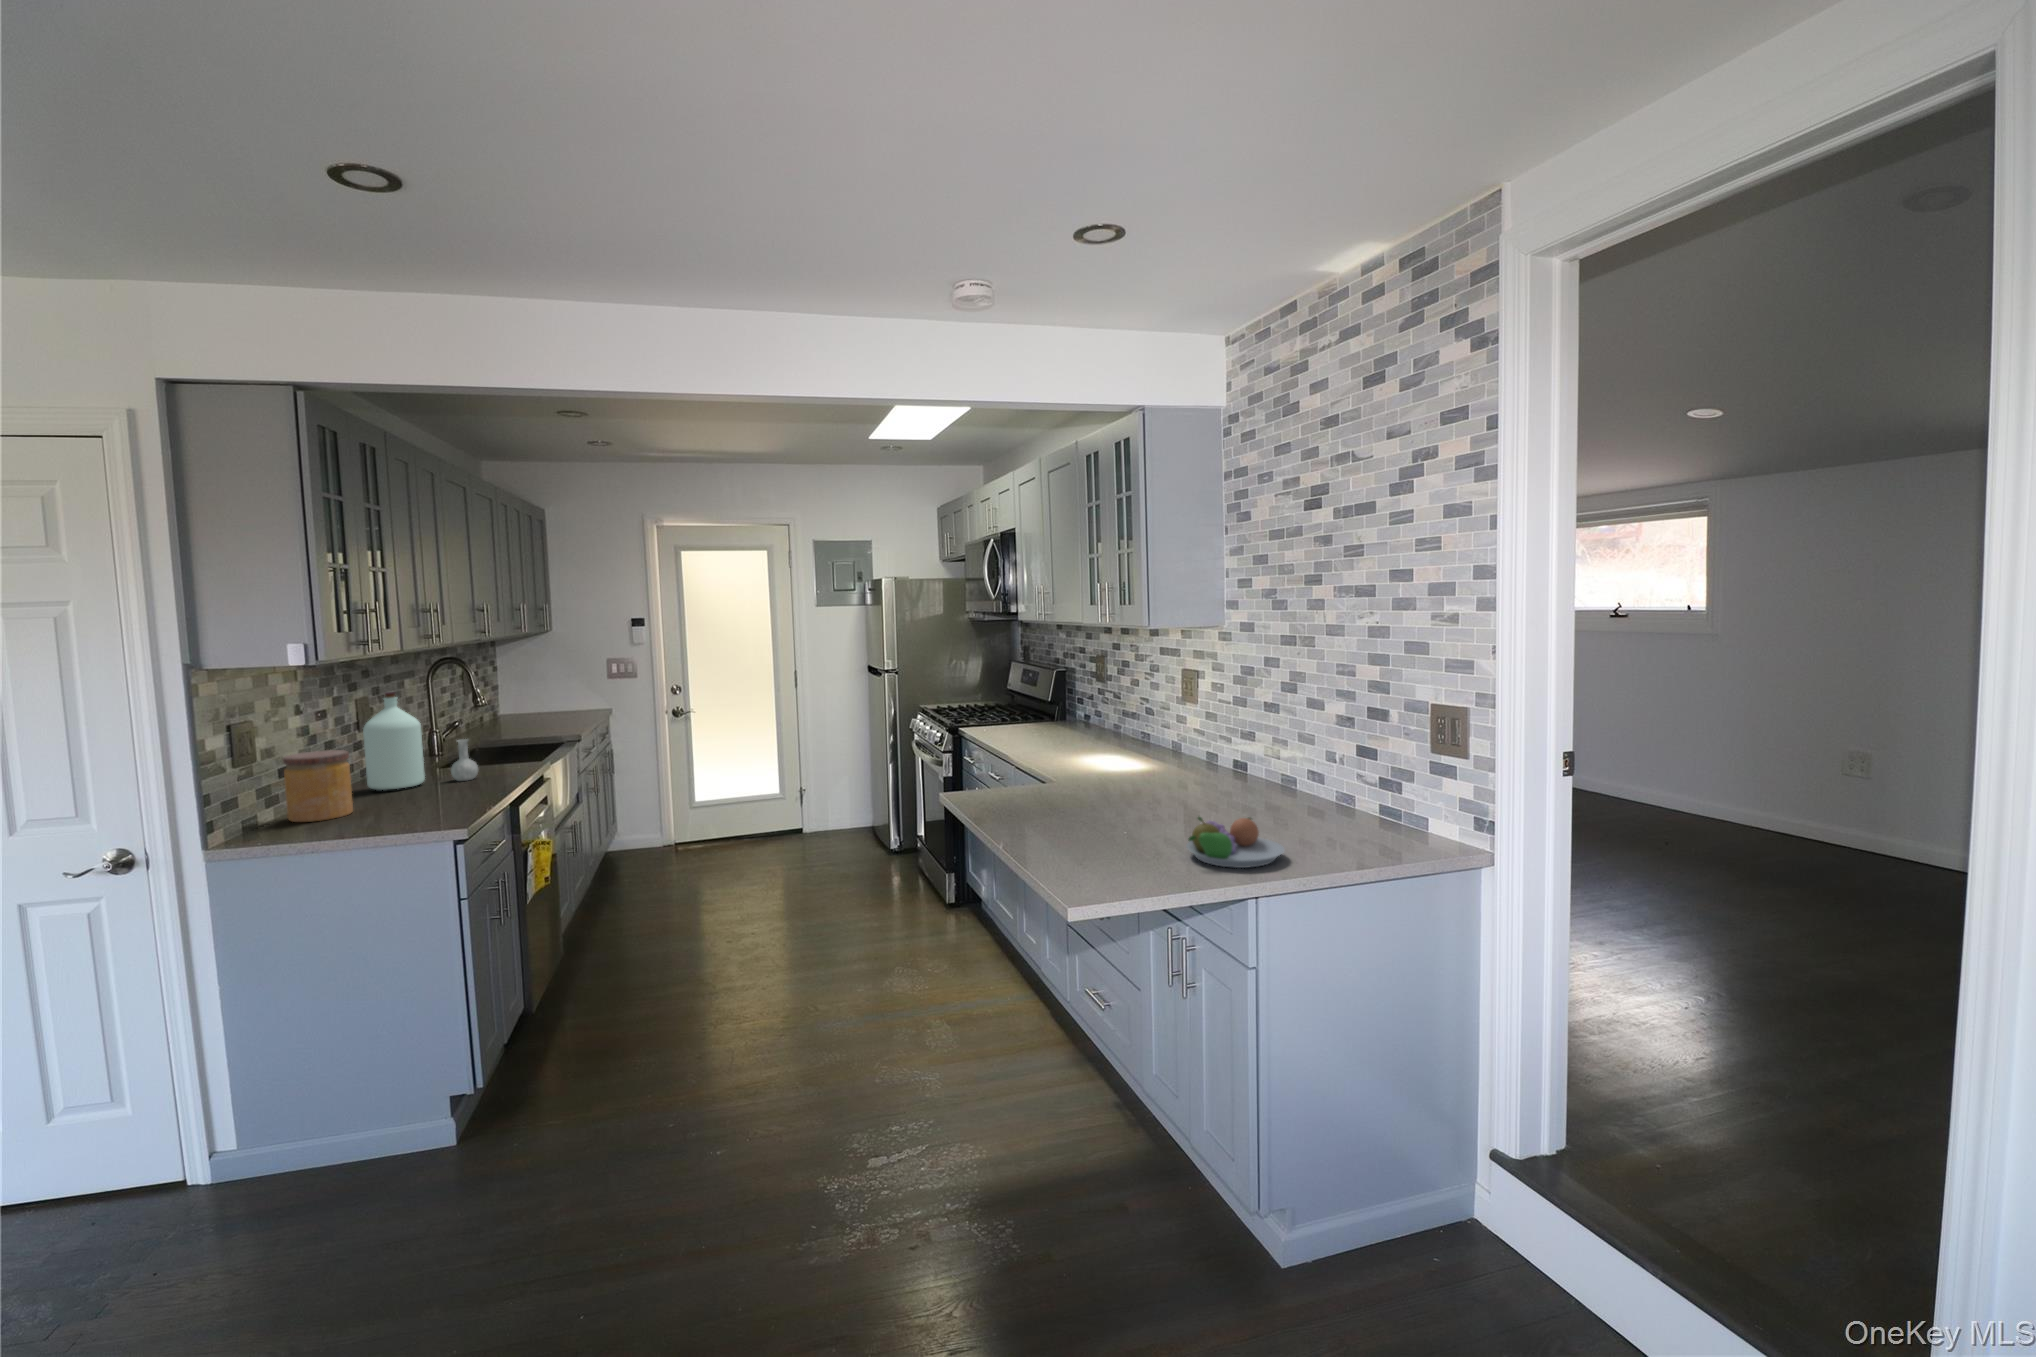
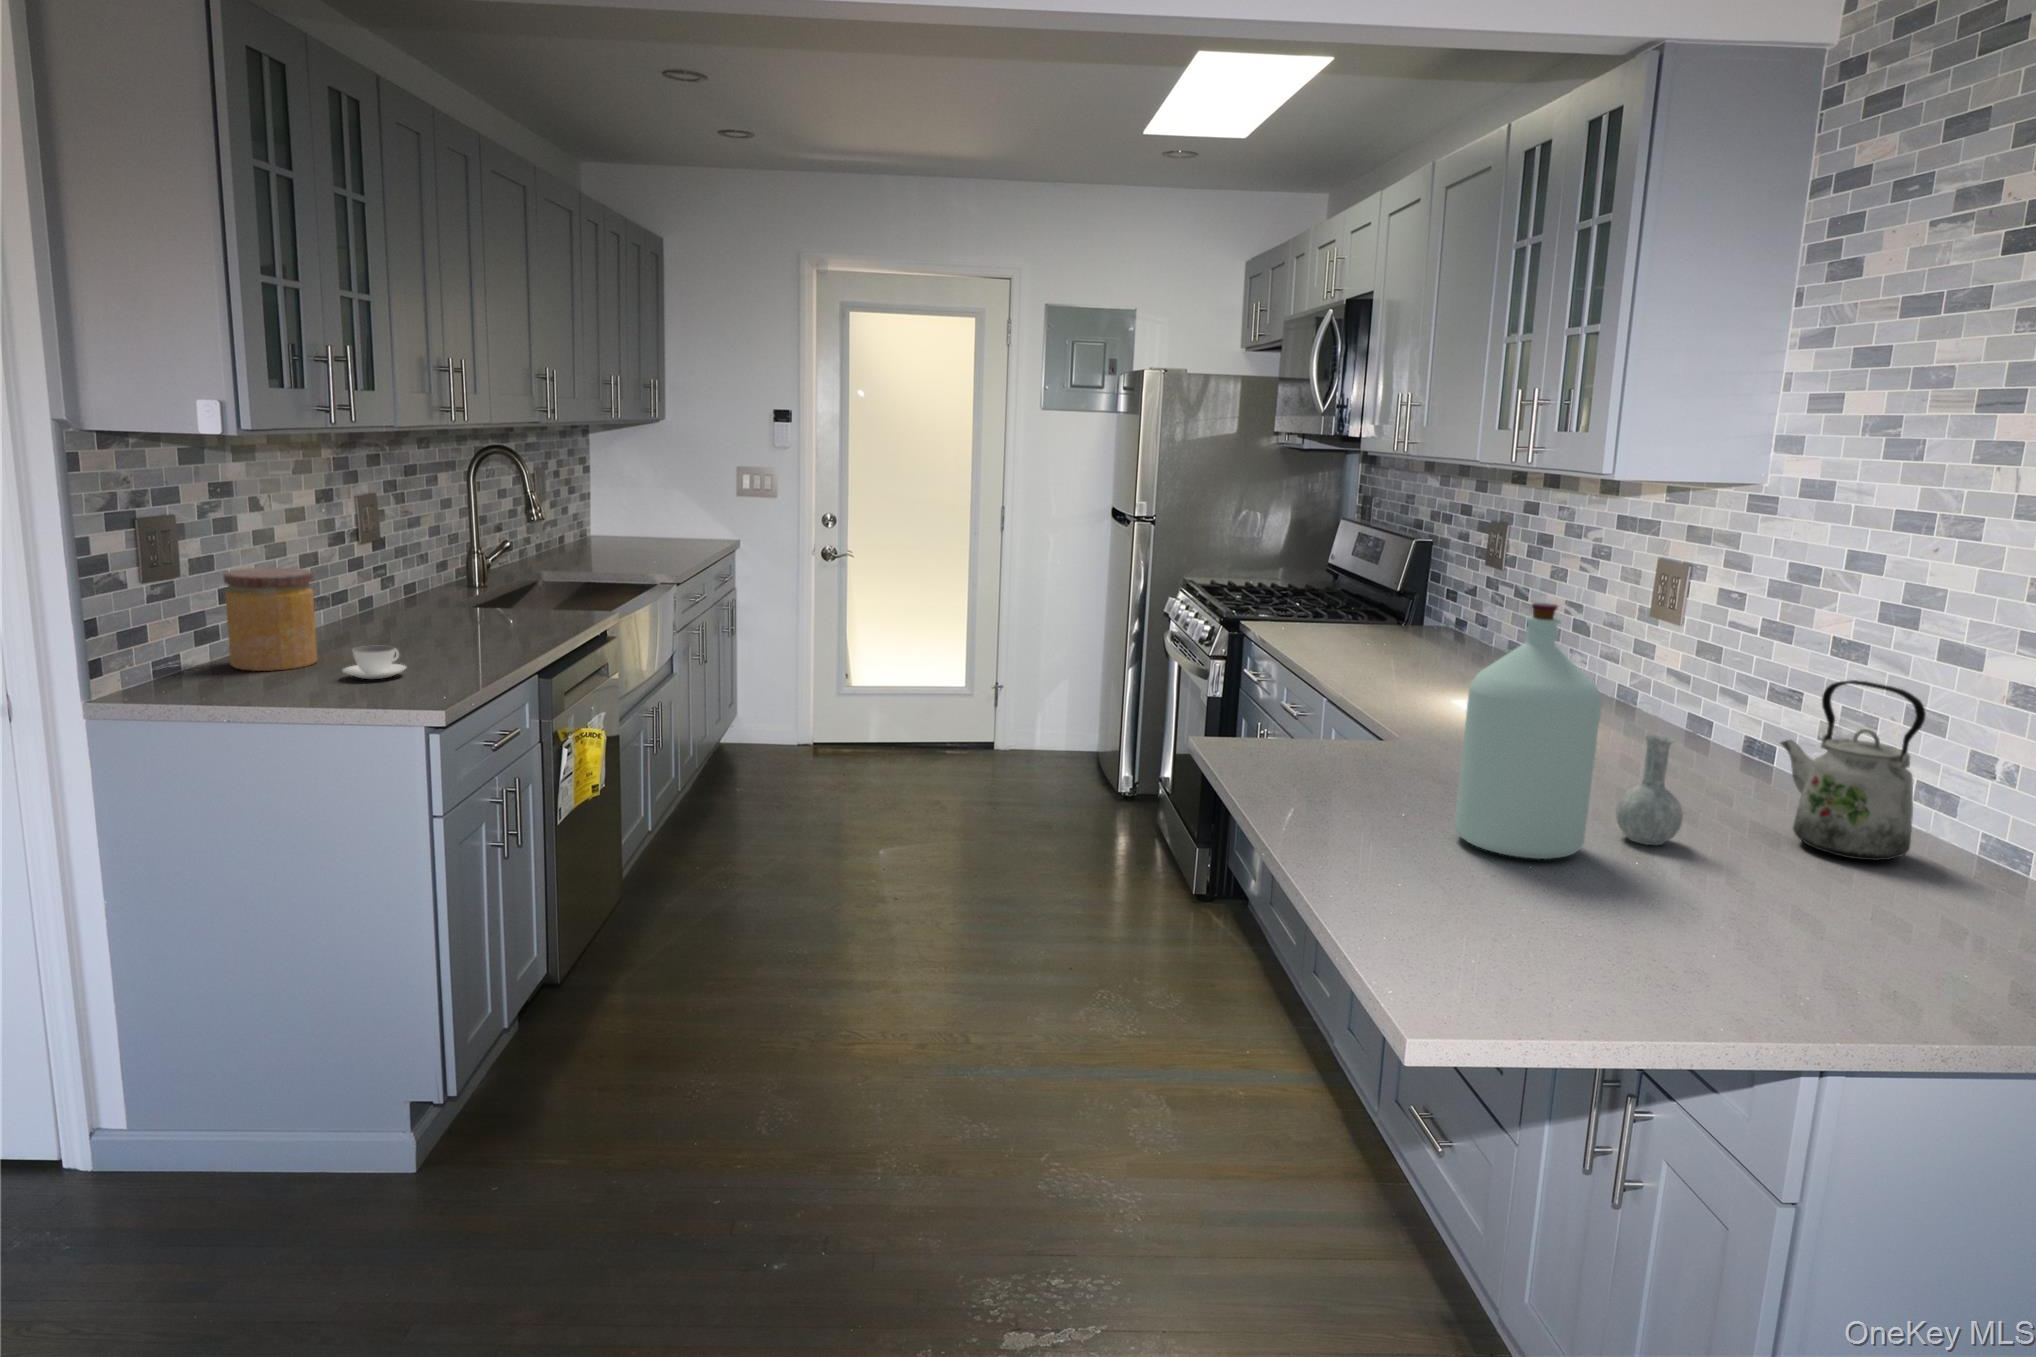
bottle: present [363,692,478,790] -> present [1455,603,1683,859]
kettle: none [1243,721,1305,808] -> present [1781,680,1926,860]
cup: none [381,794,428,817] -> present [343,646,406,679]
fruit bowl: present [1186,817,1284,868] -> none [1651,871,1881,1000]

